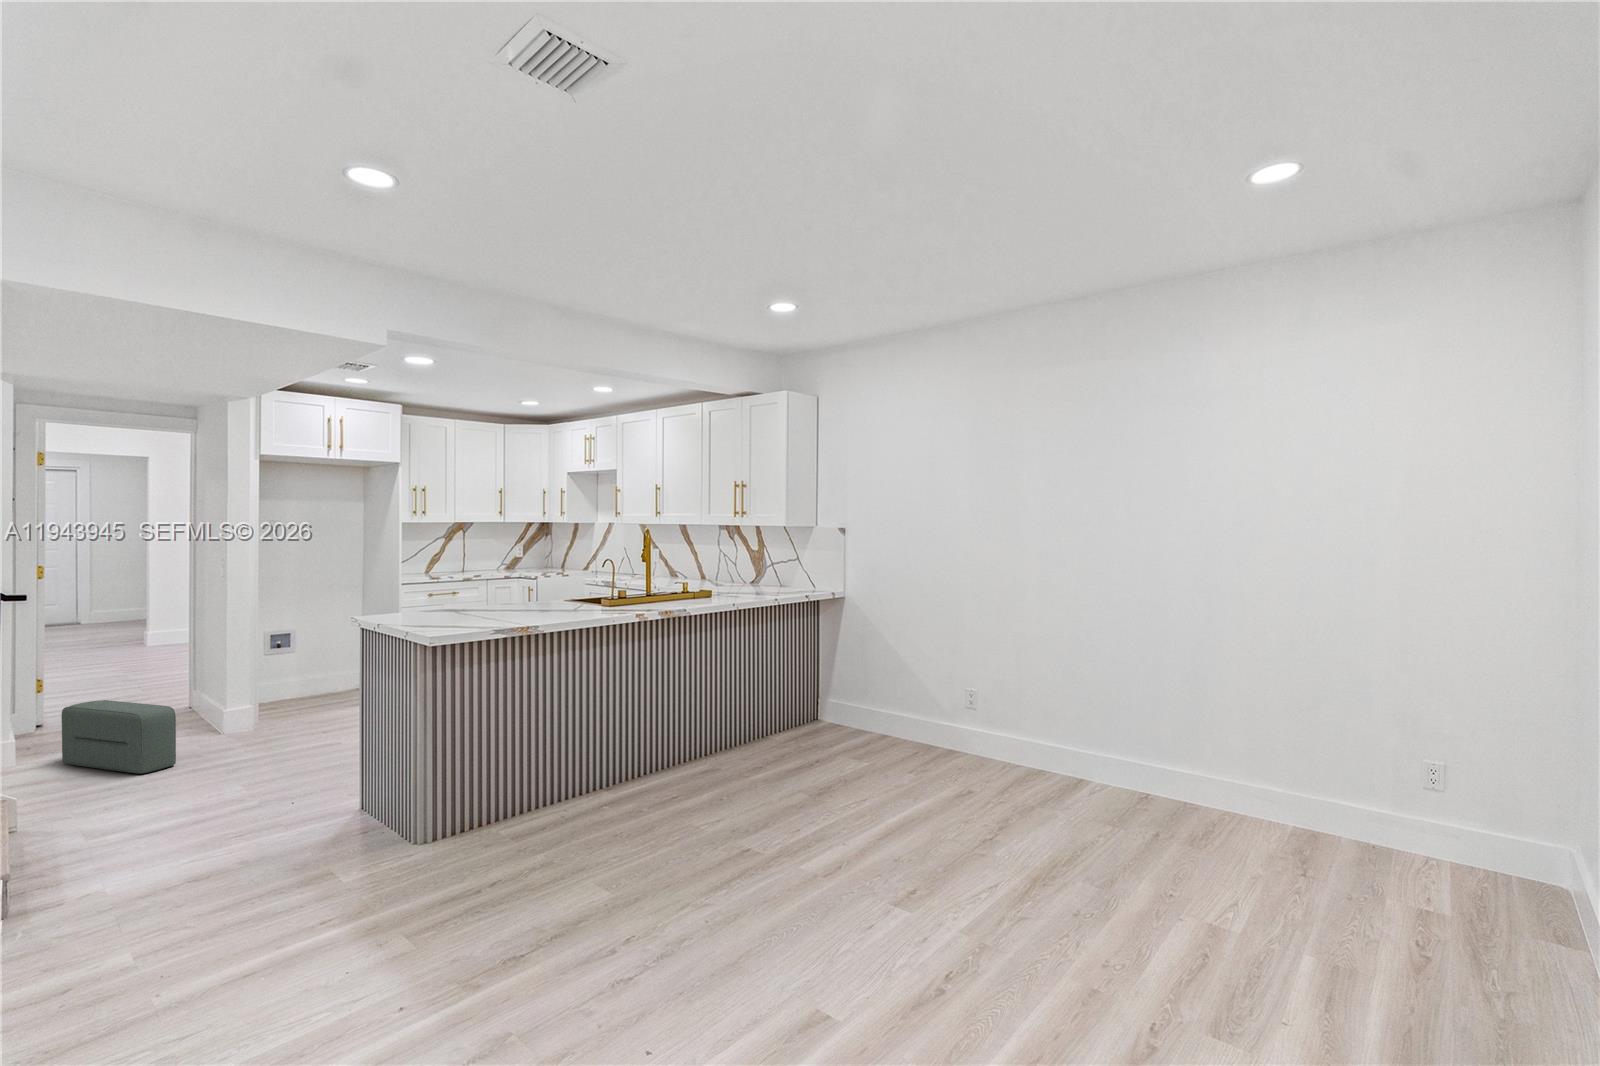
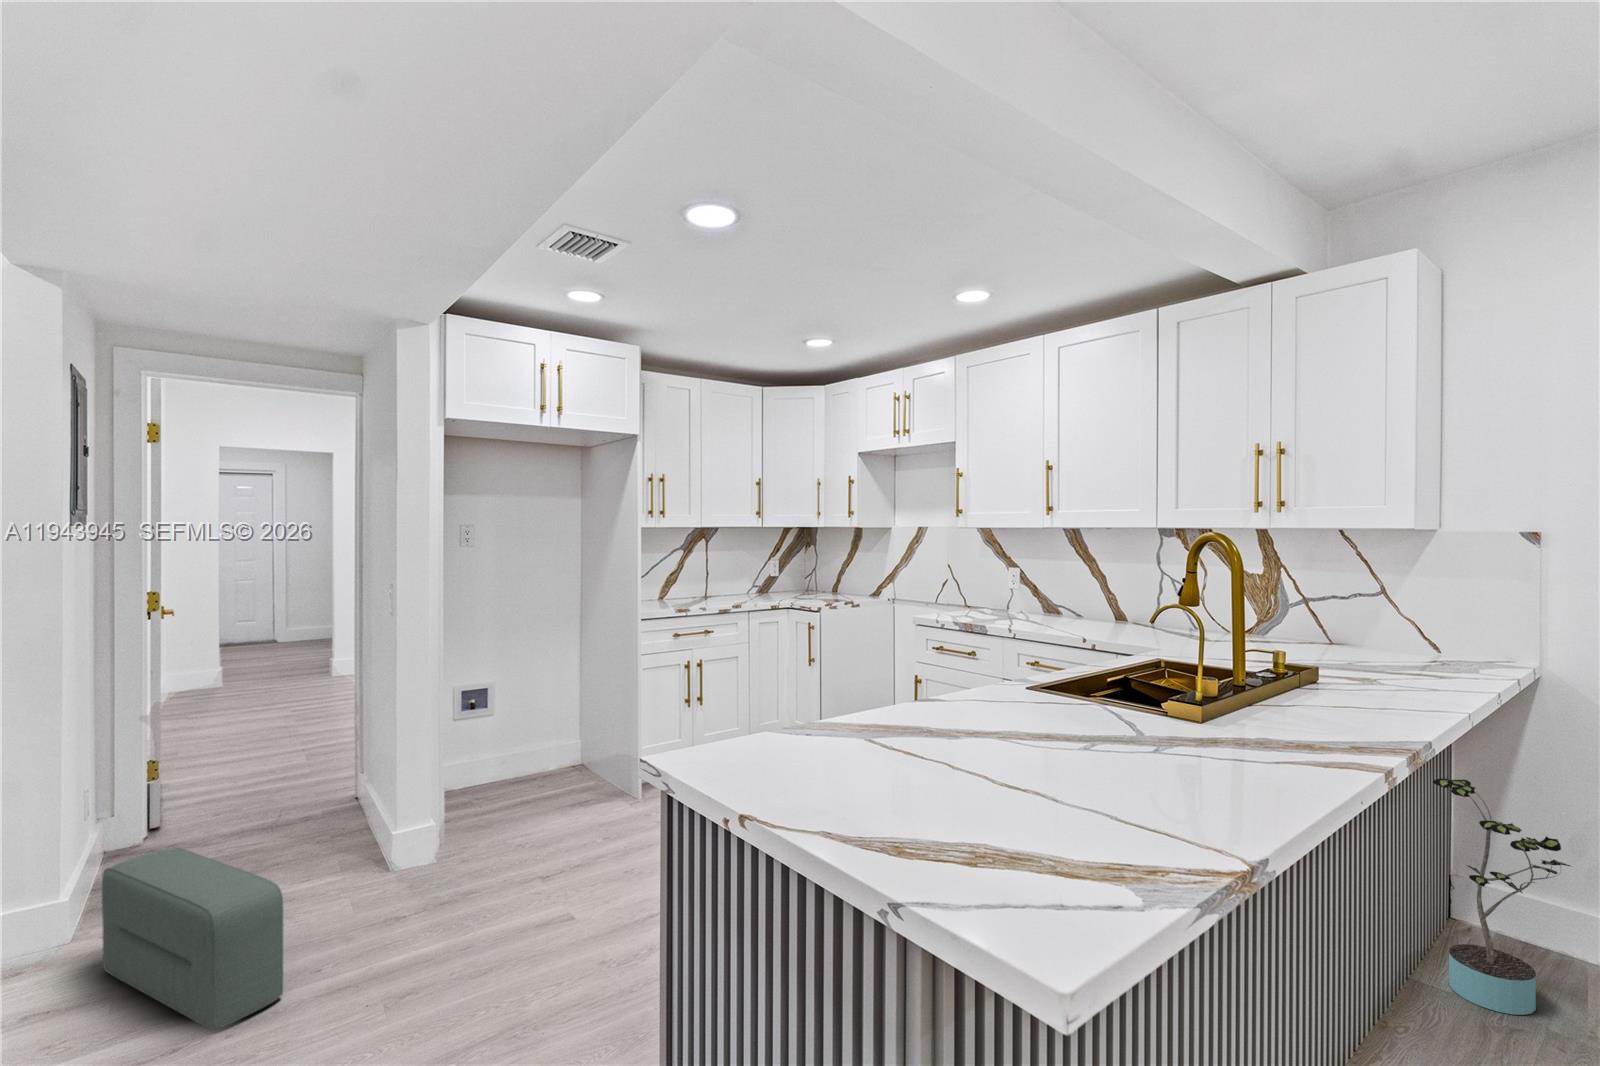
potted plant: none [773,641,826,741] -> present [1433,778,1570,1015]

